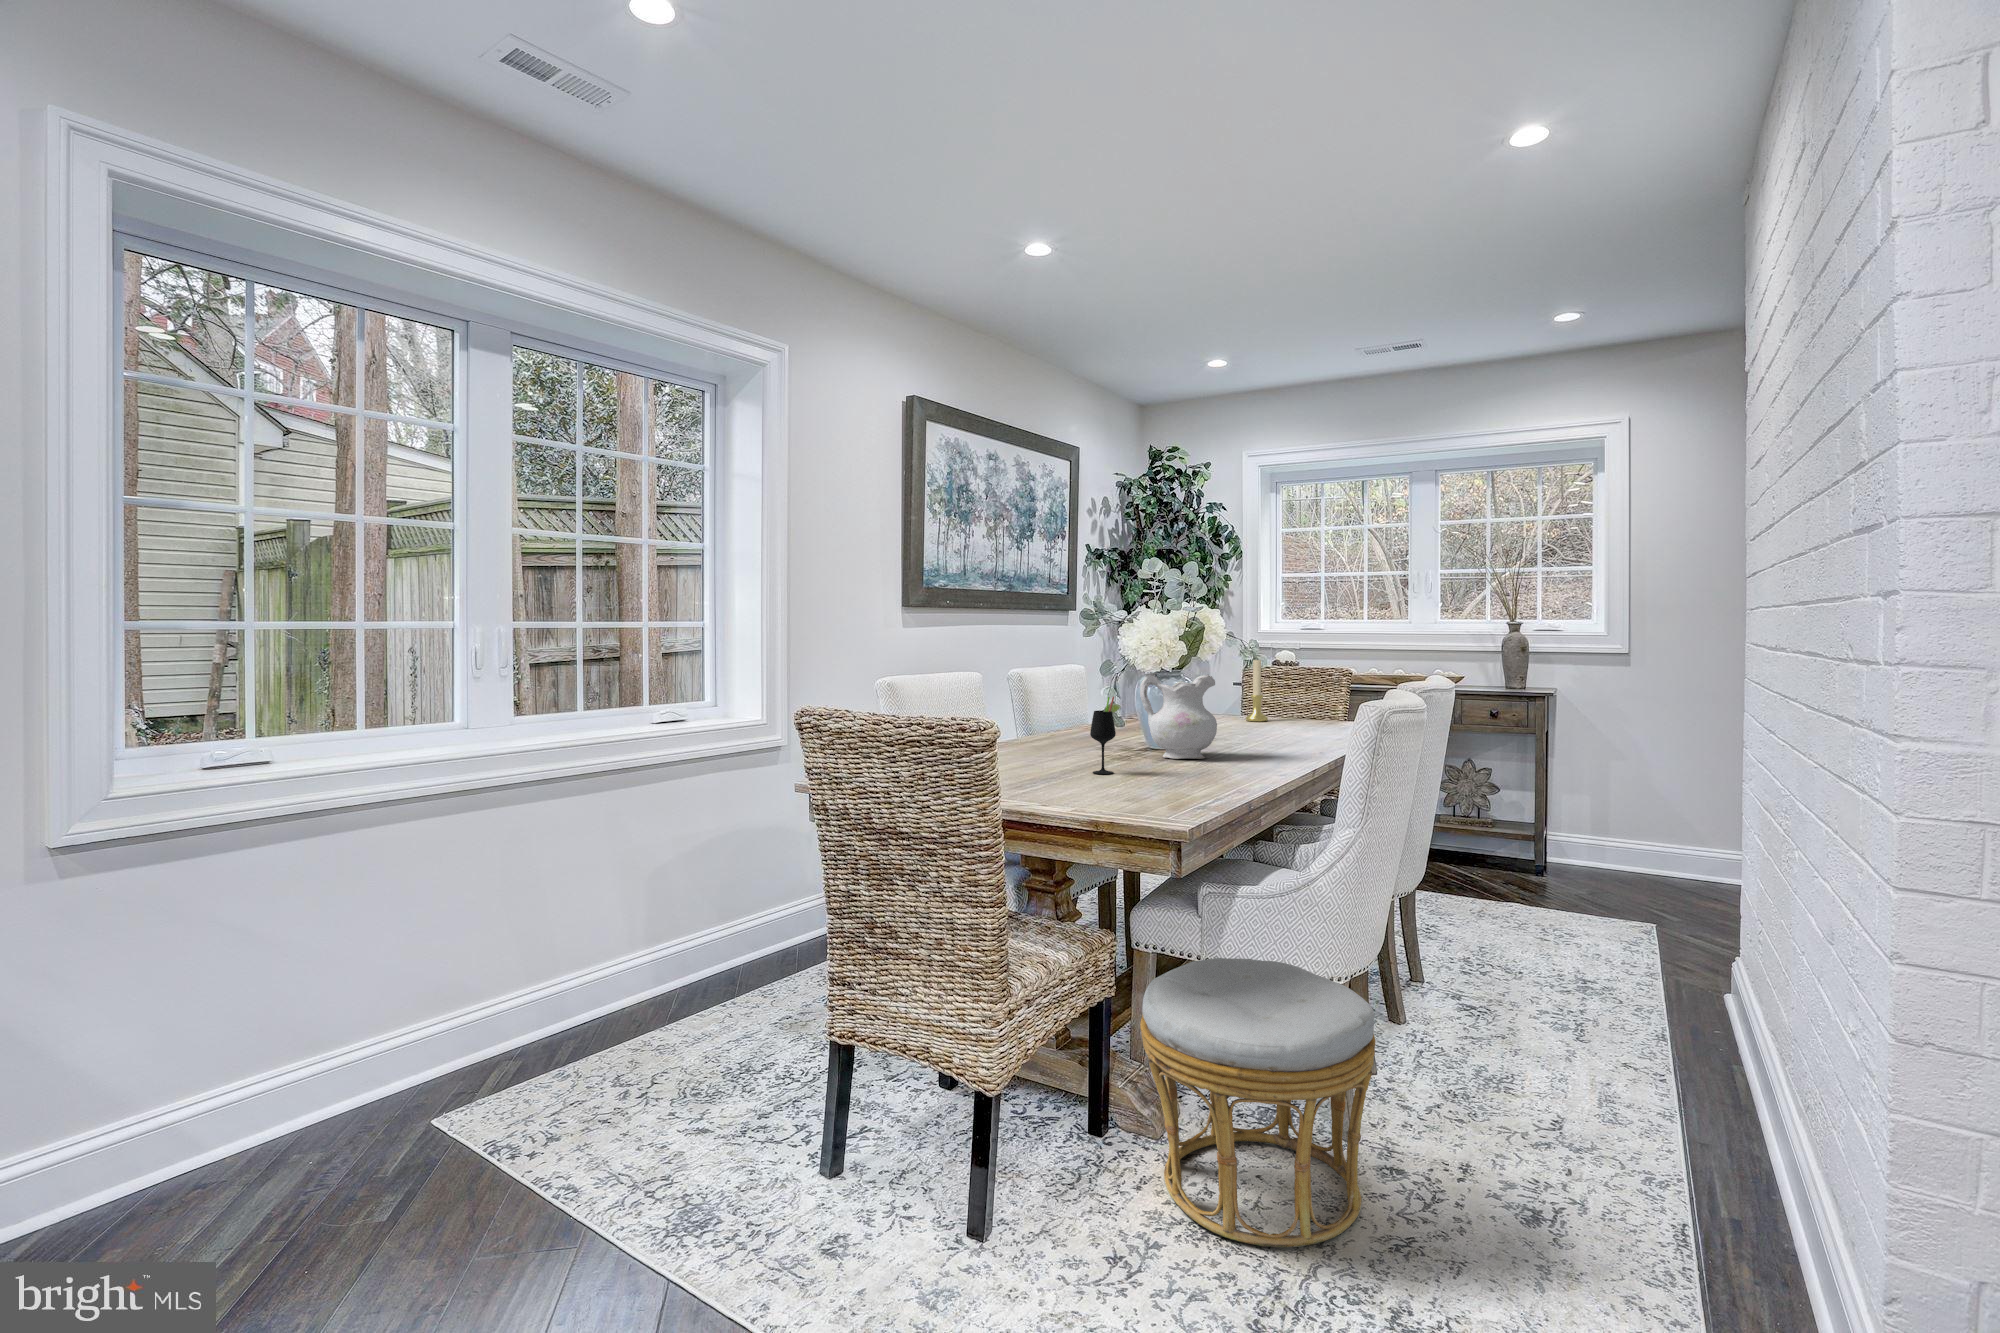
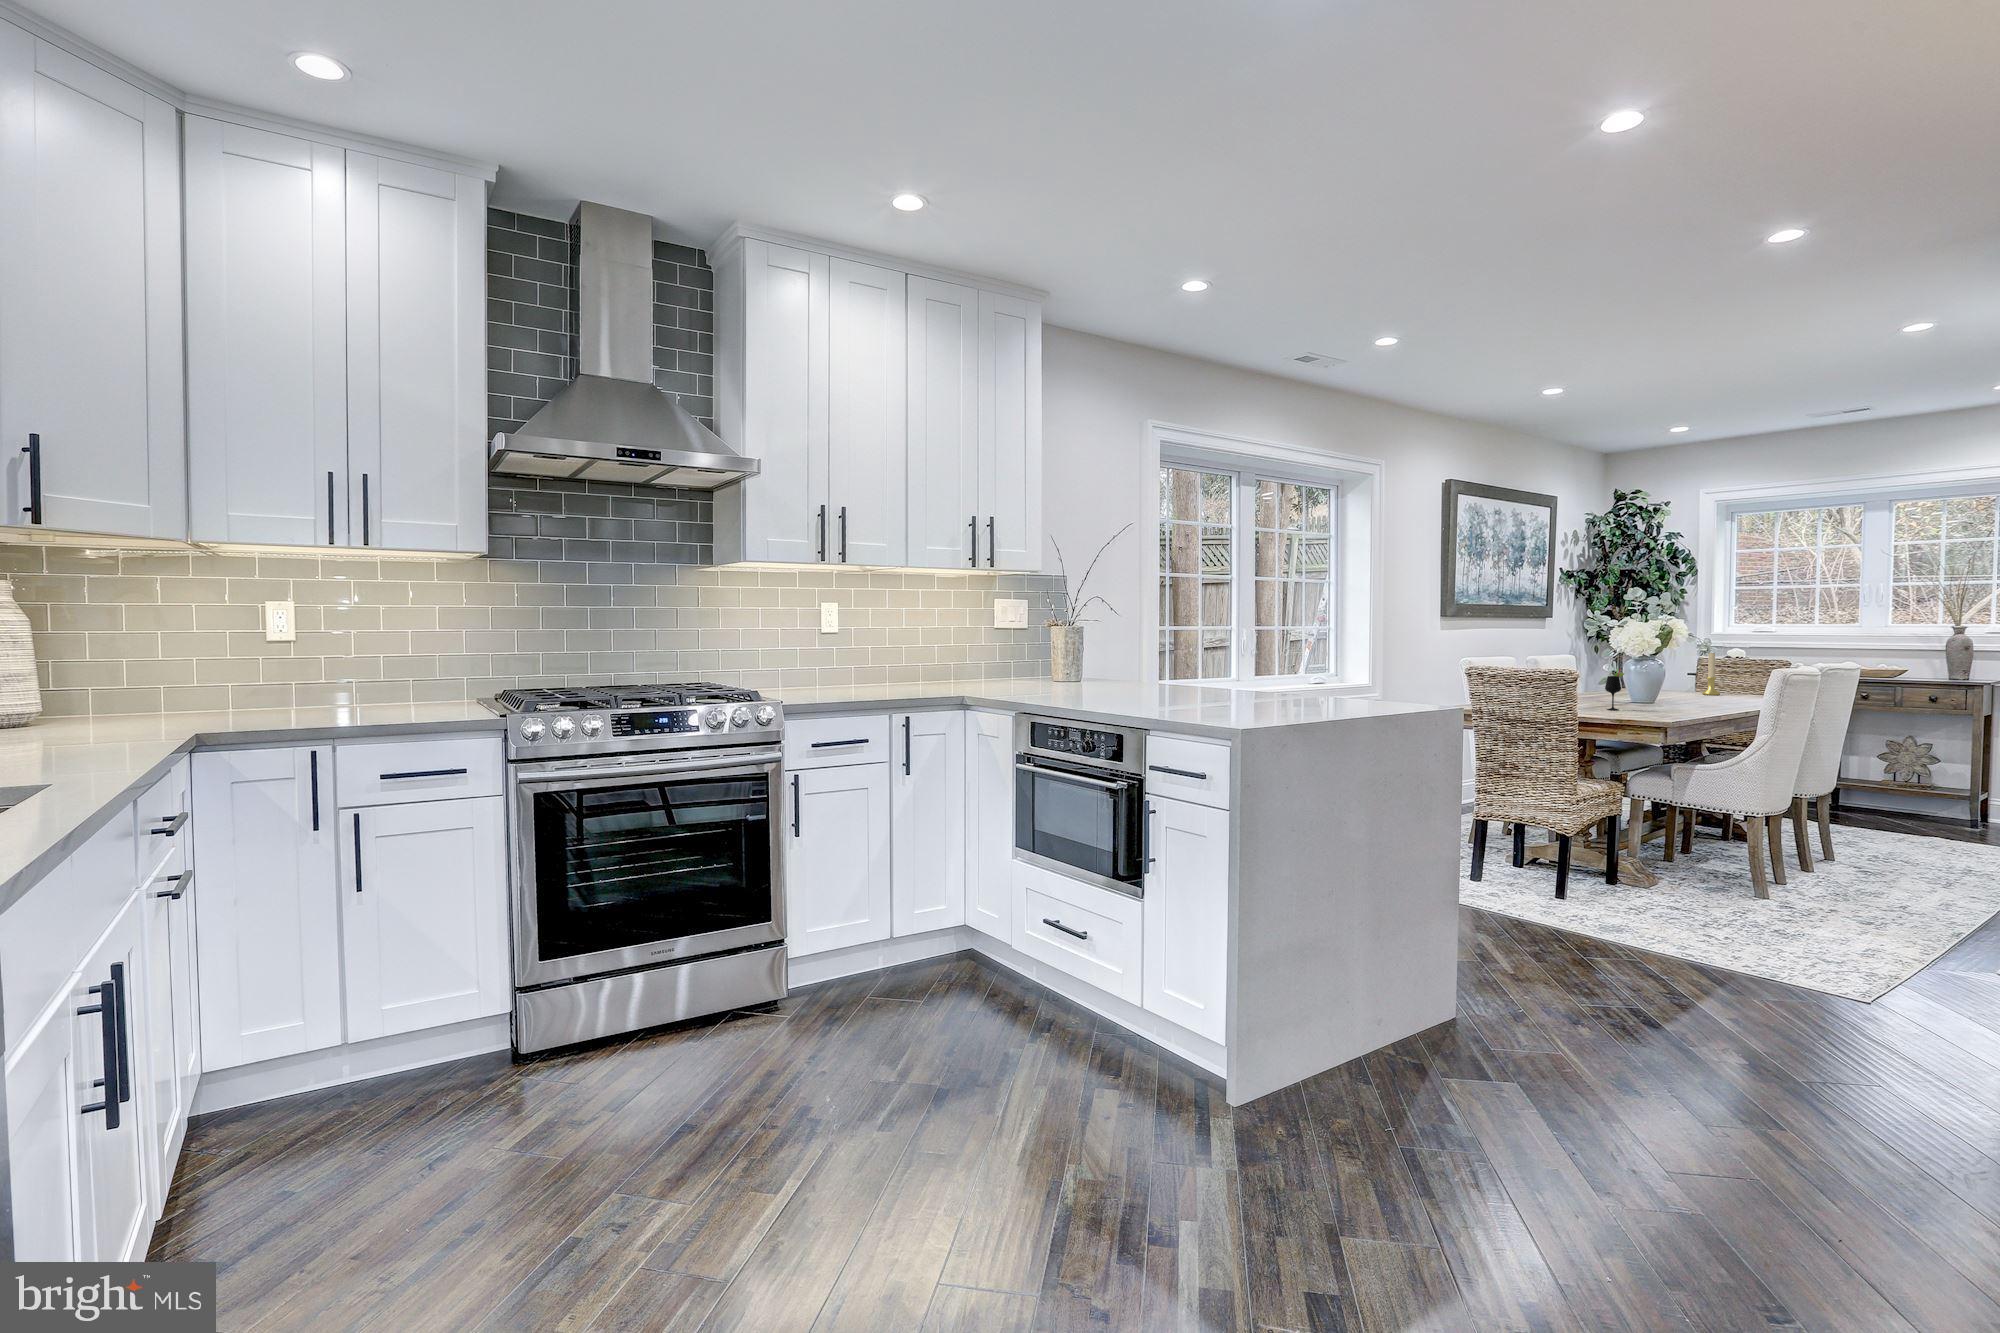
ceramic pitcher: present [1140,672,1217,759] -> none [1632,657,1684,707]
ottoman: present [1140,958,1375,1247] -> none [1645,798,1777,913]

